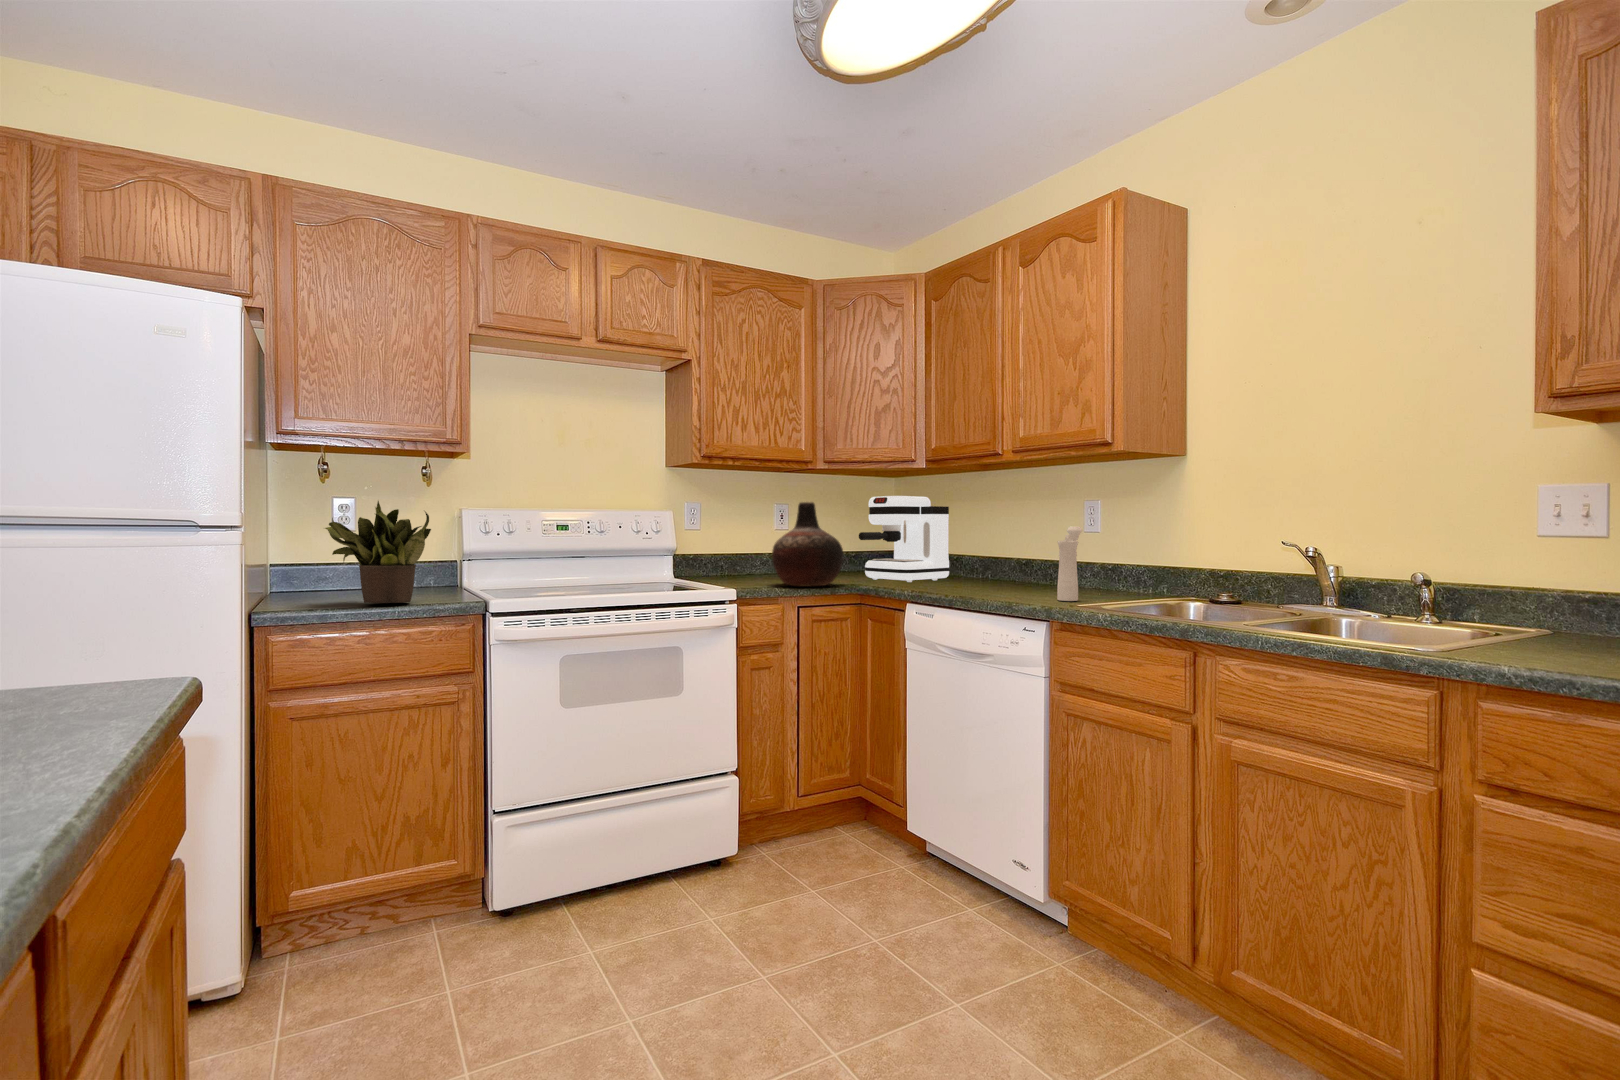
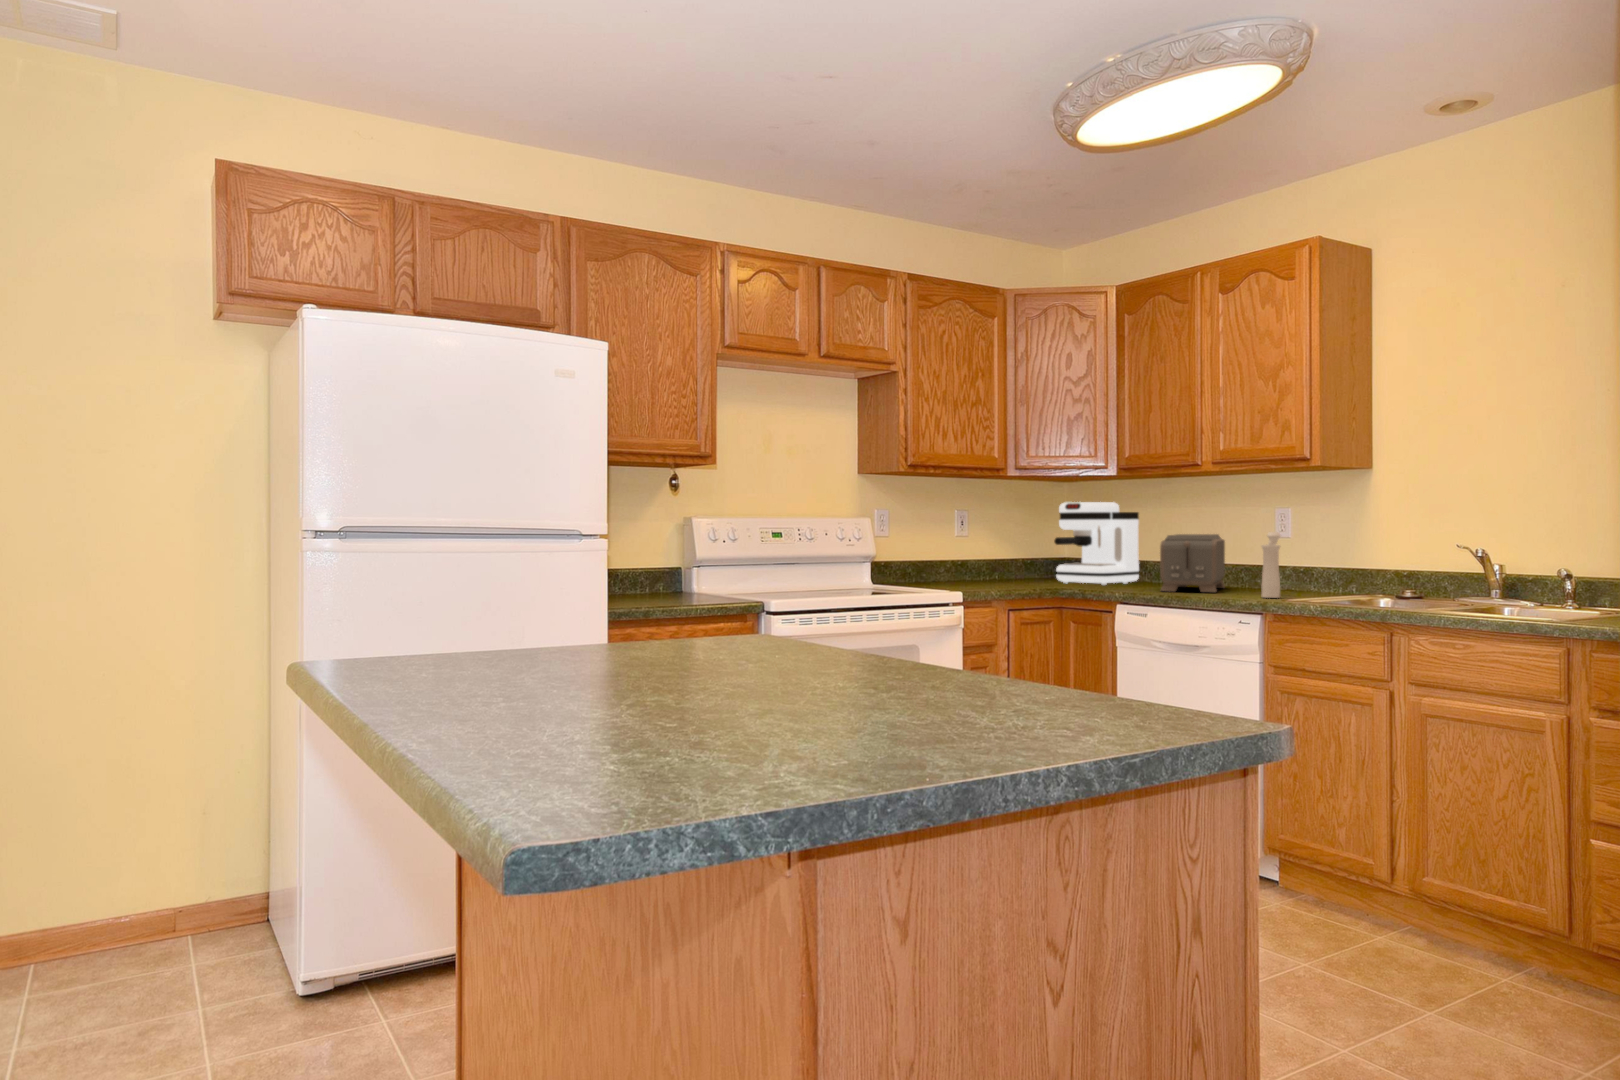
potted plant: present [325,501,431,603] -> none [632,512,725,601]
vase: present [772,502,844,587] -> none [980,509,1048,589]
toaster: none [956,529,1032,593] -> present [1160,534,1225,592]

